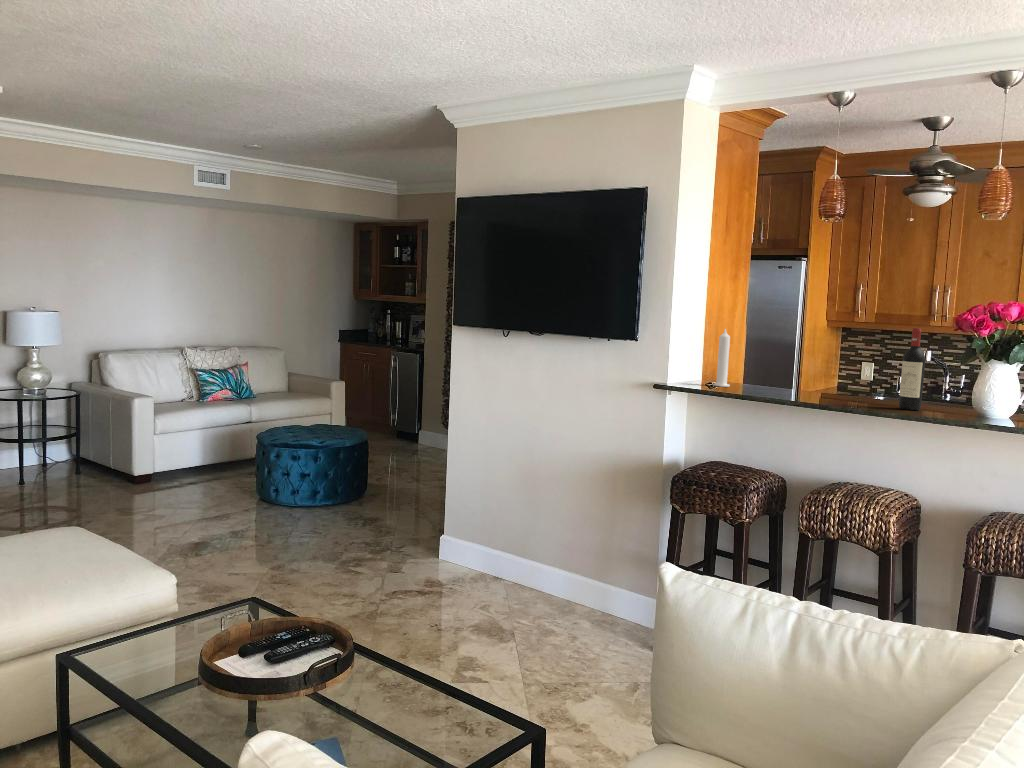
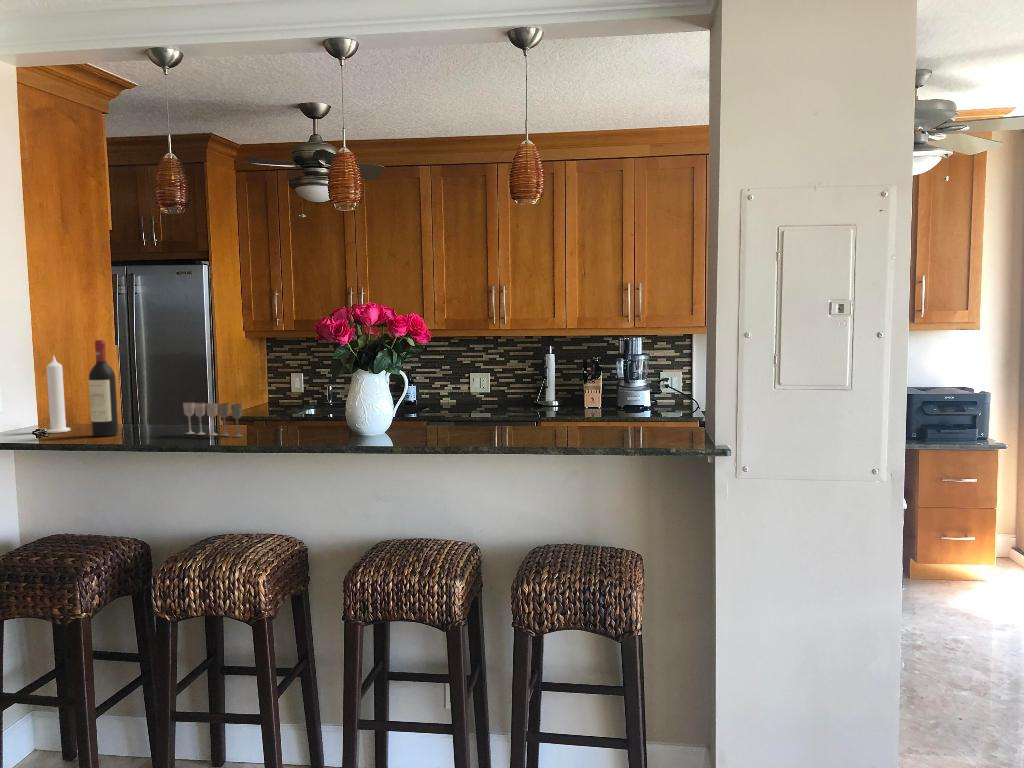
wine bottle: present [899,328,925,410] -> present [89,340,118,437]
wine glass: none [825,374,879,406] -> present [183,402,242,437]

